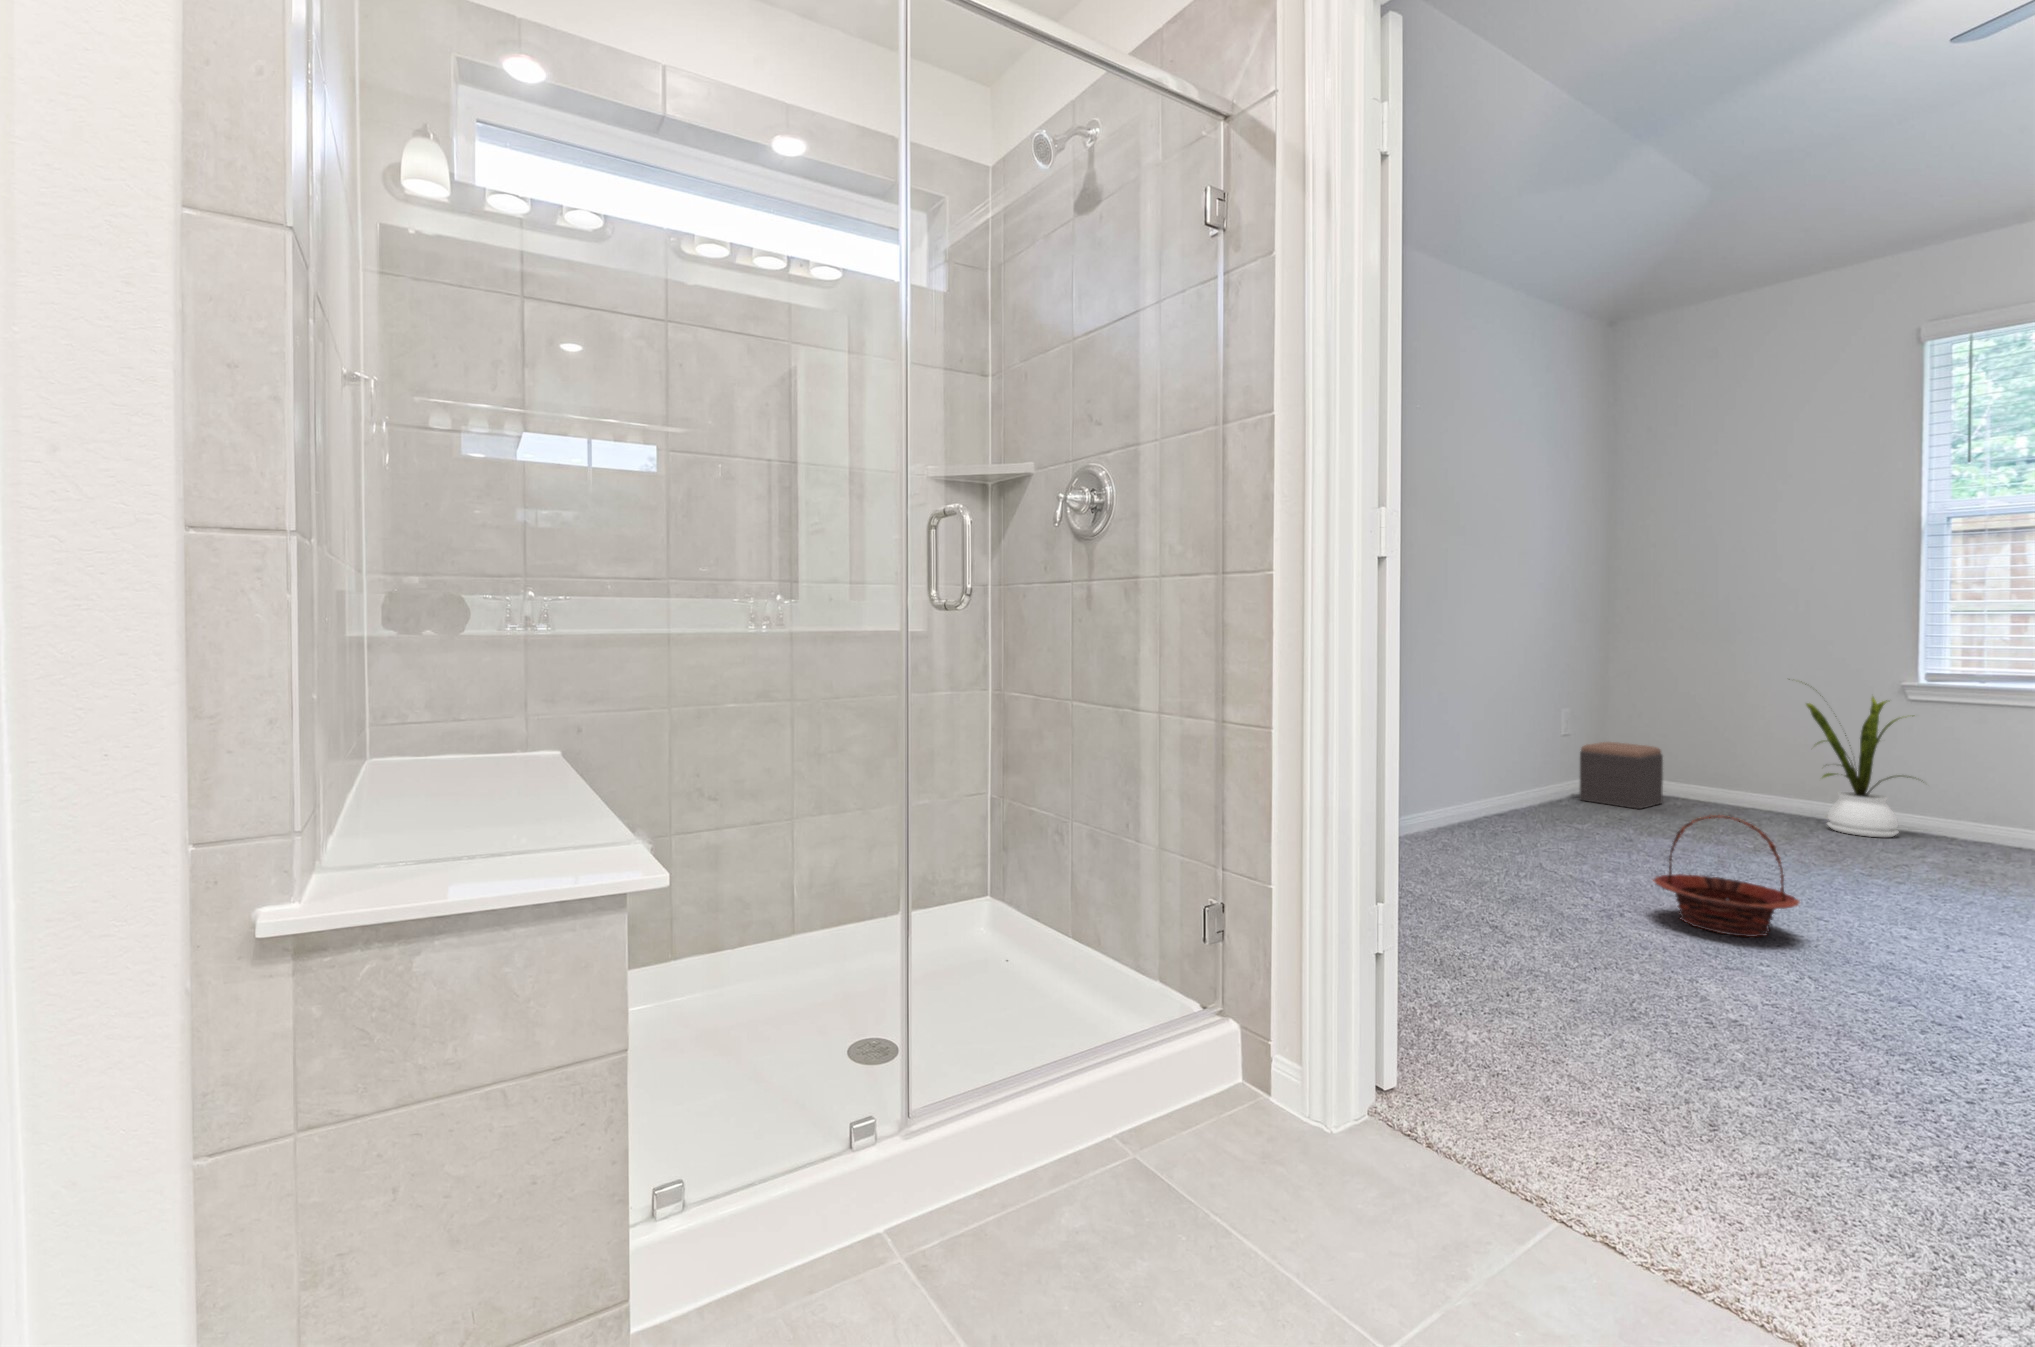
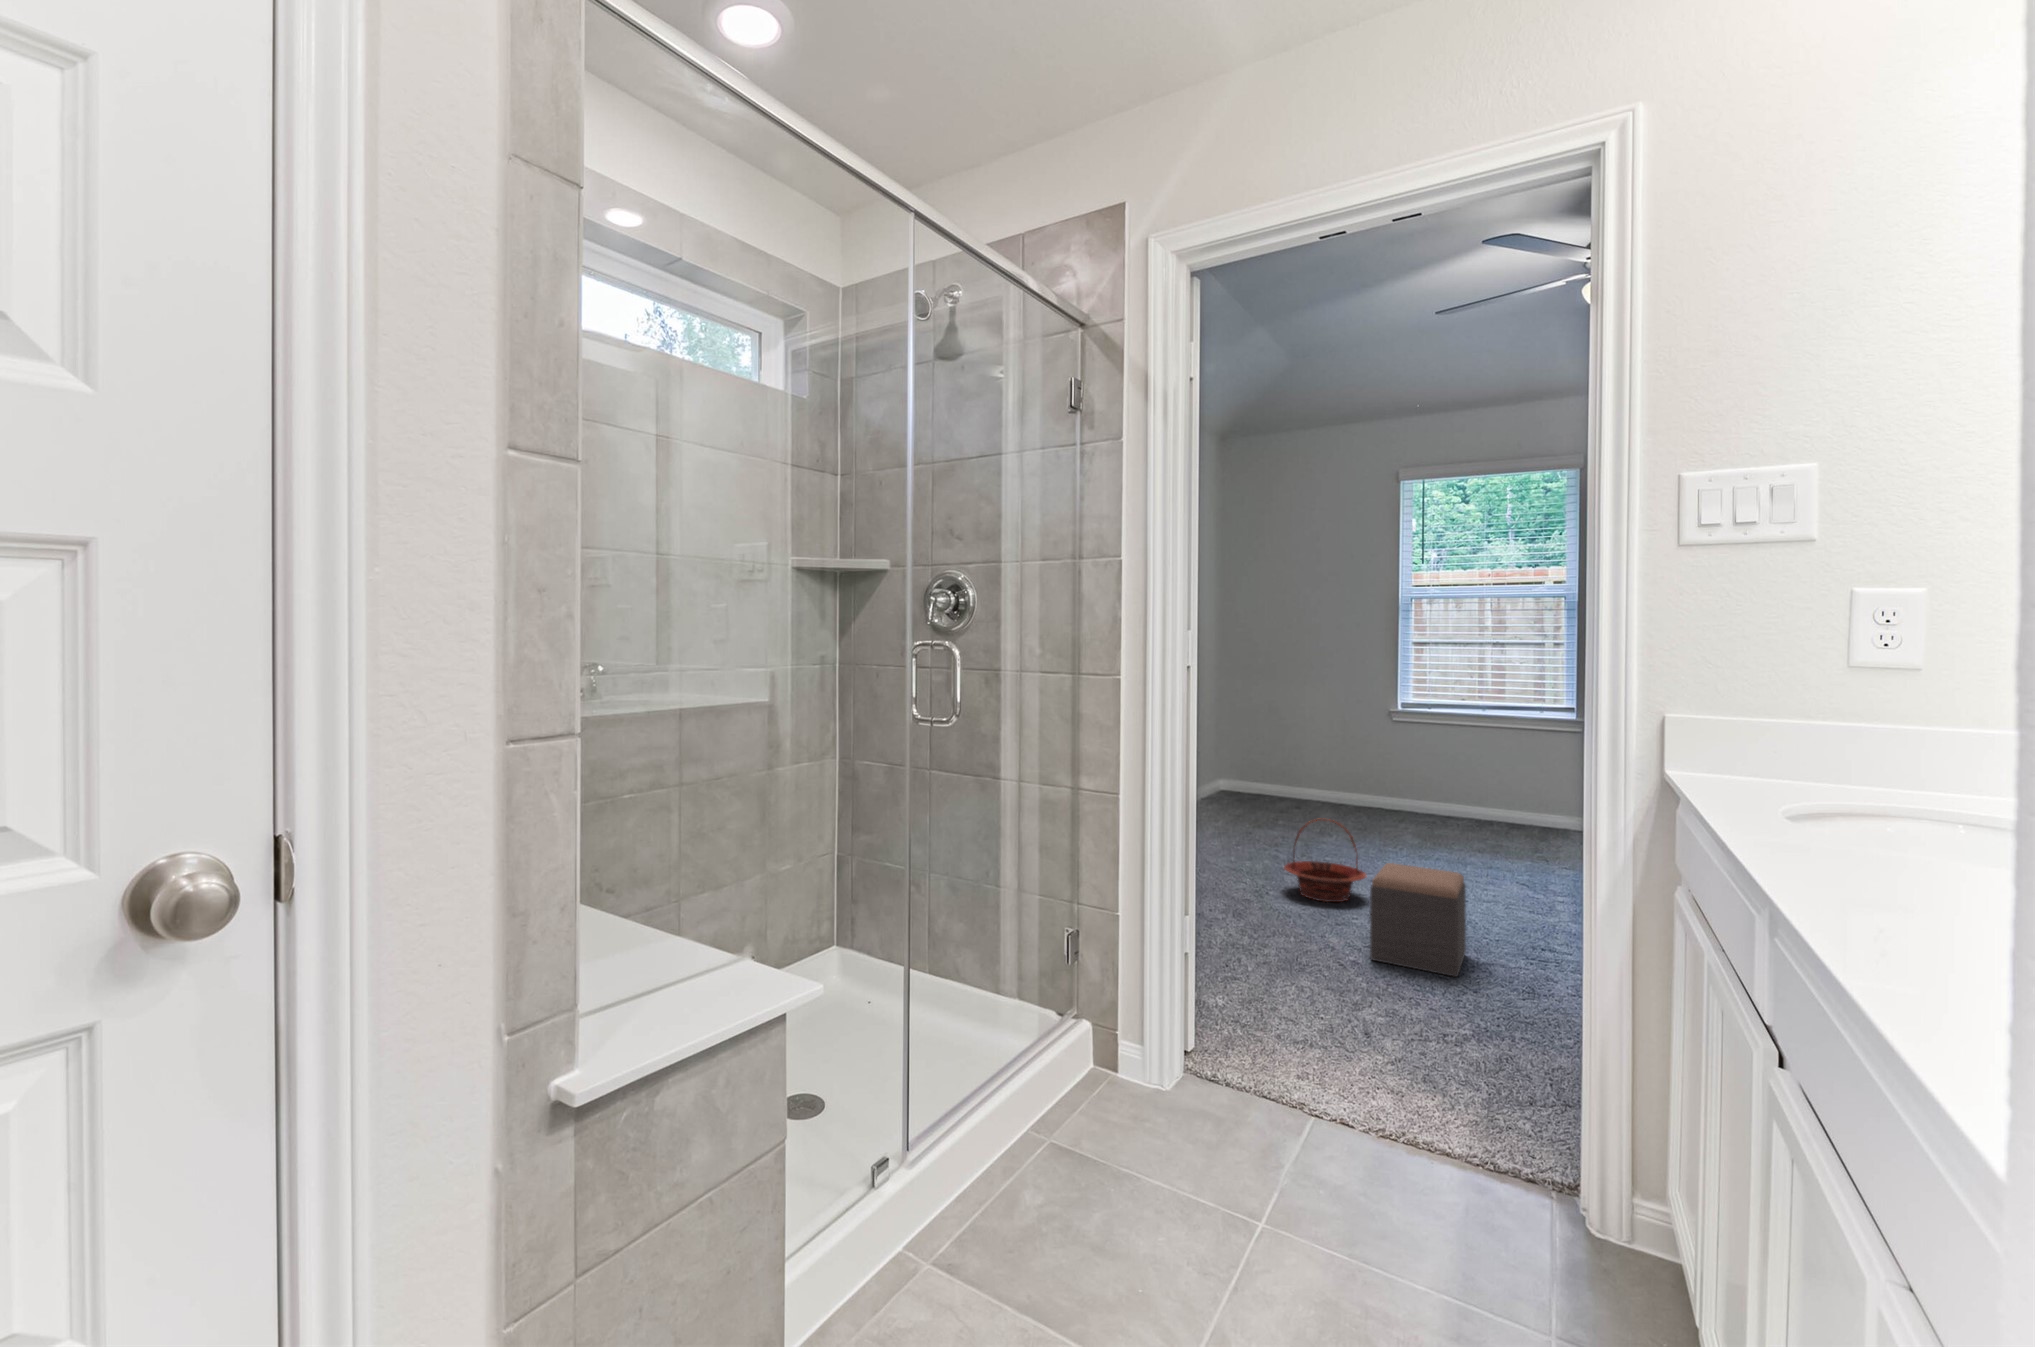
house plant: present [1789,679,1908,837] -> none [1330,709,1408,819]
footstool: present [1580,742,1663,809] -> present [1370,863,1466,977]

